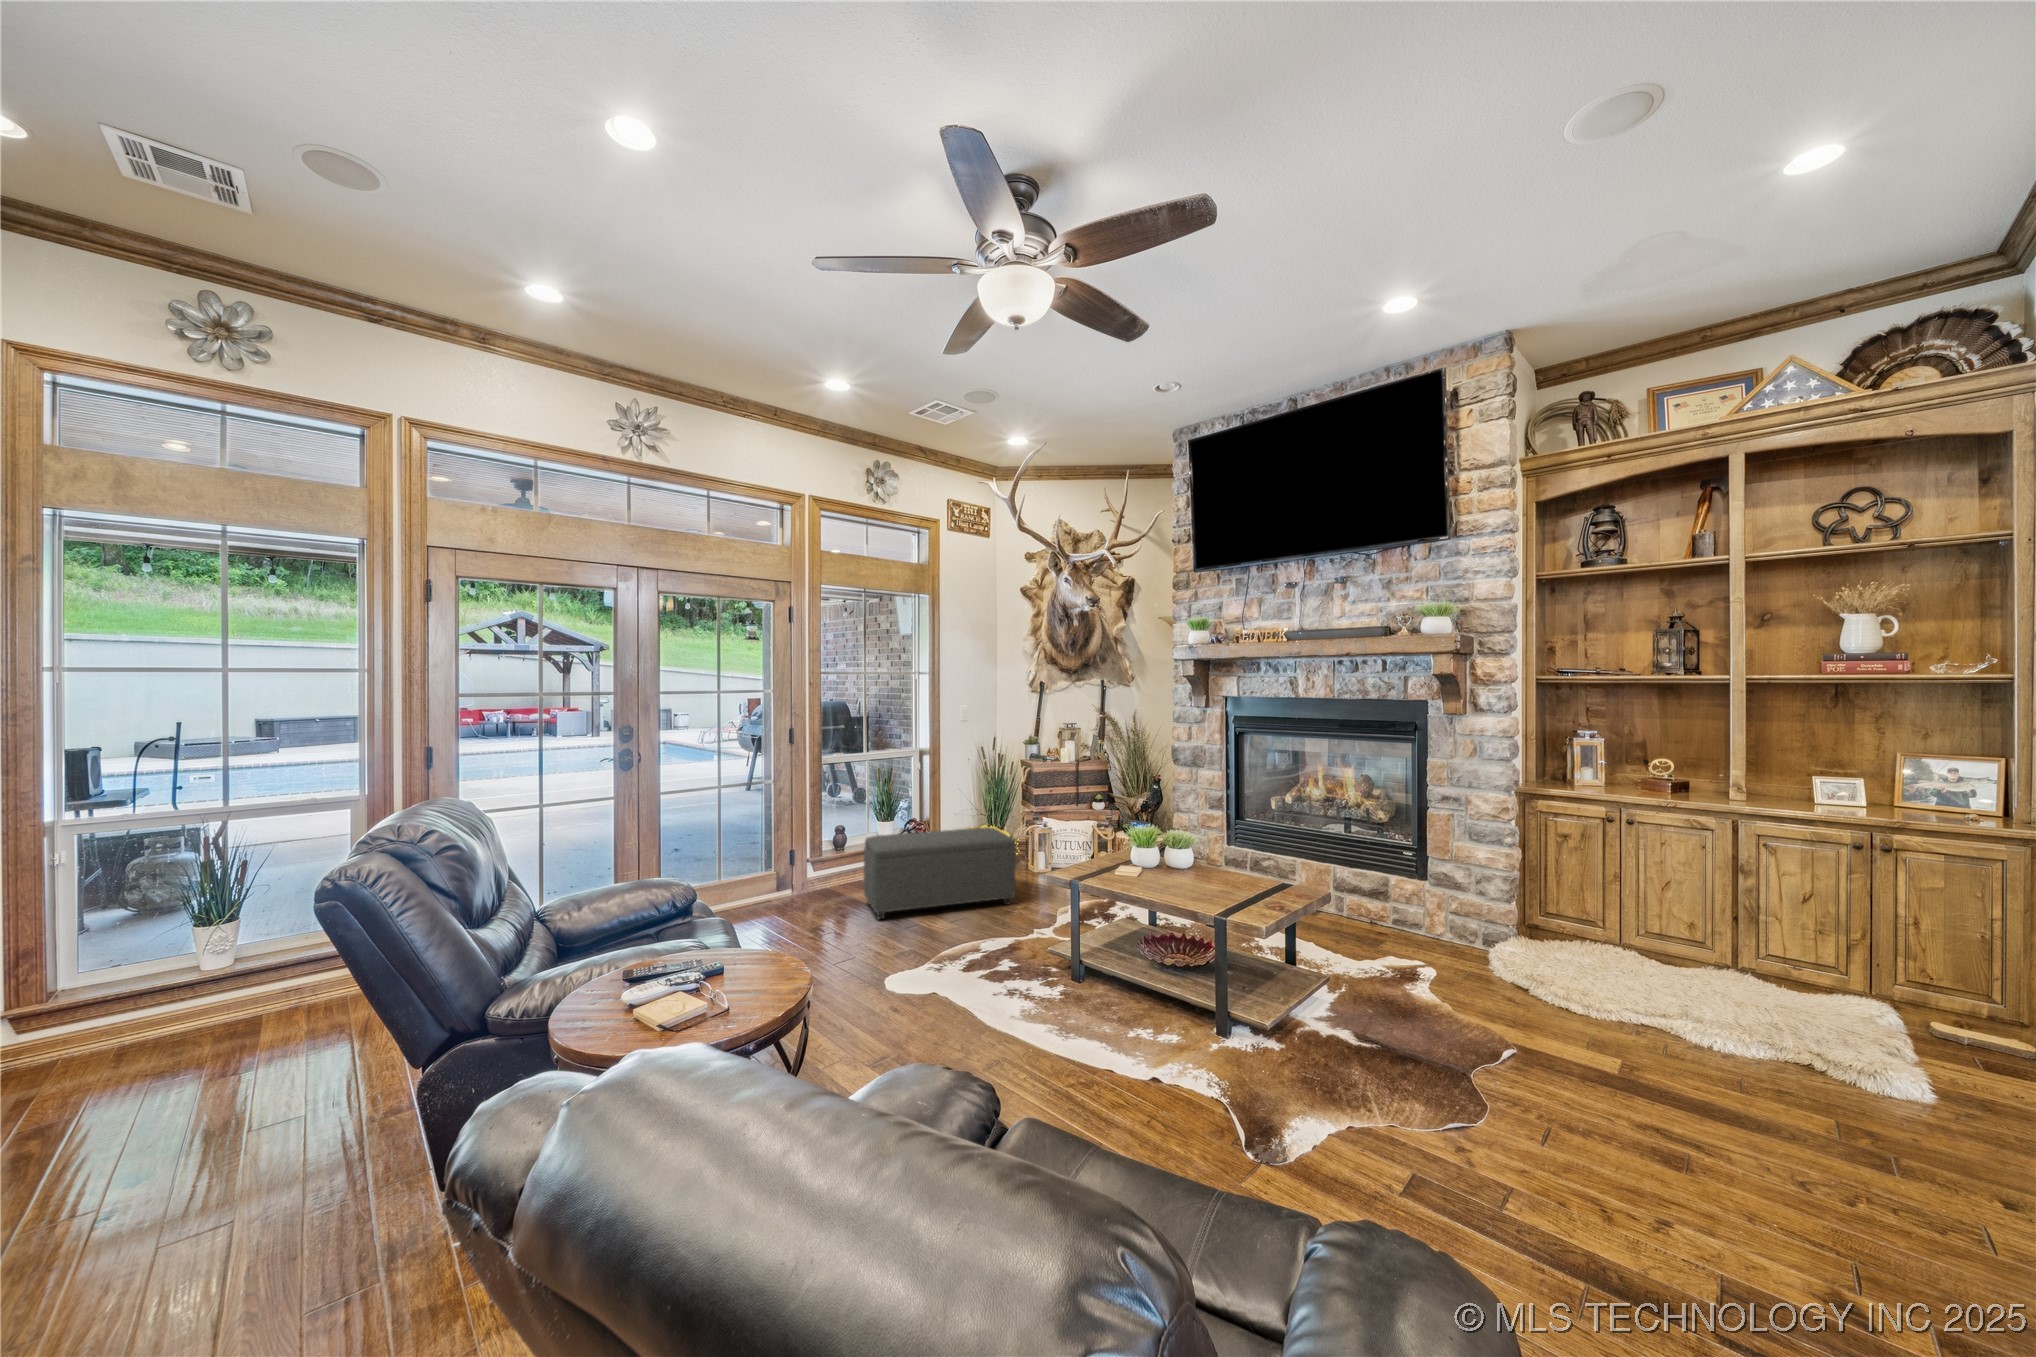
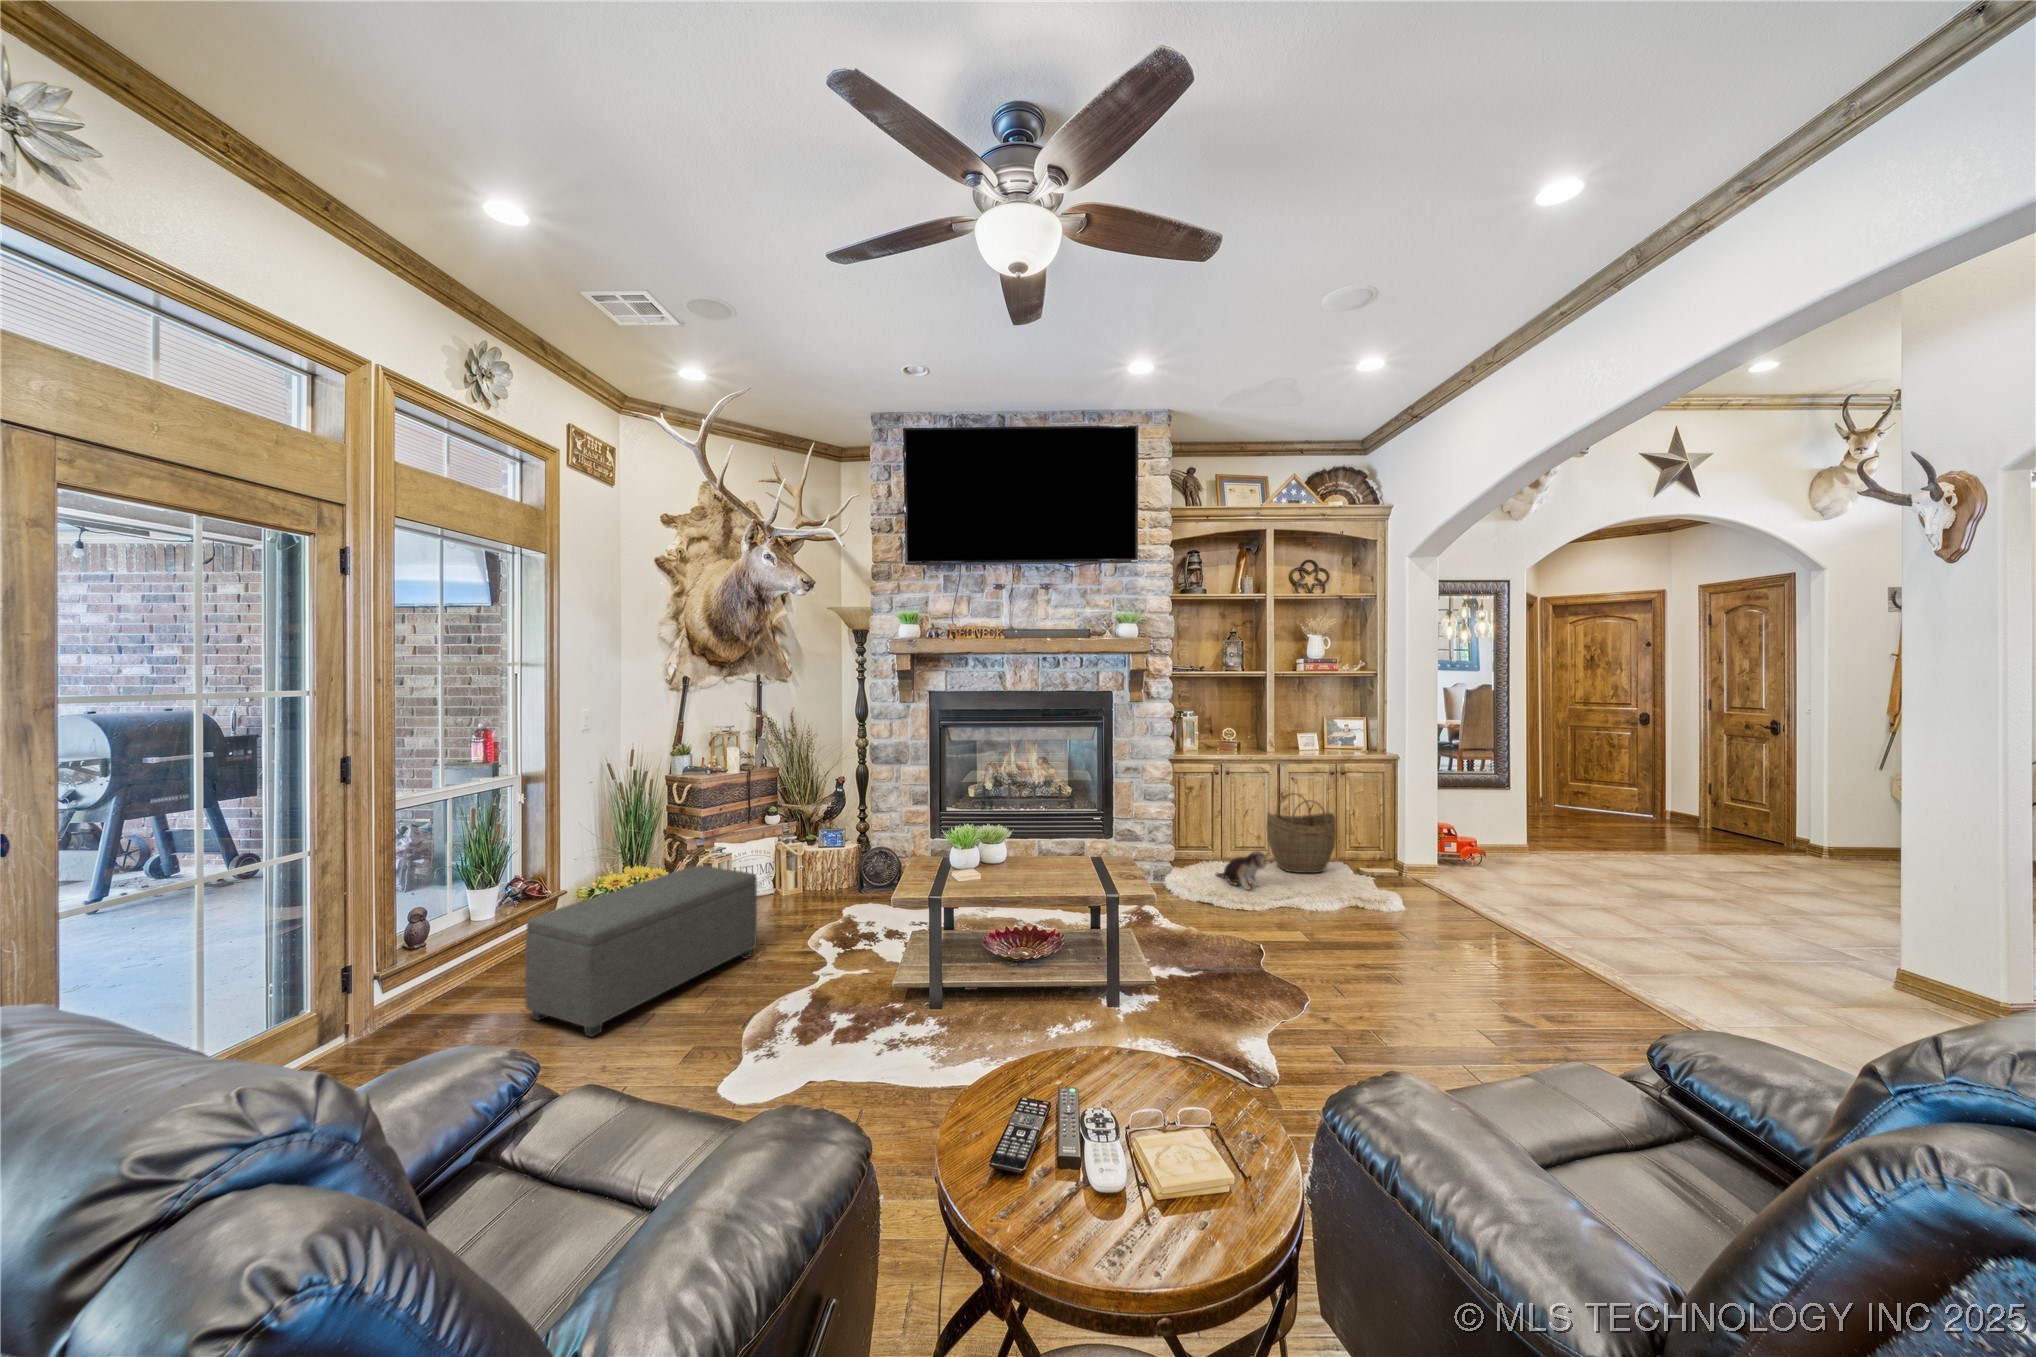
woven basket: none [1684,867,1828,1002] -> present [1267,793,1336,873]
plush toy: none [1569,931,1622,985] -> present [1216,851,1271,890]

